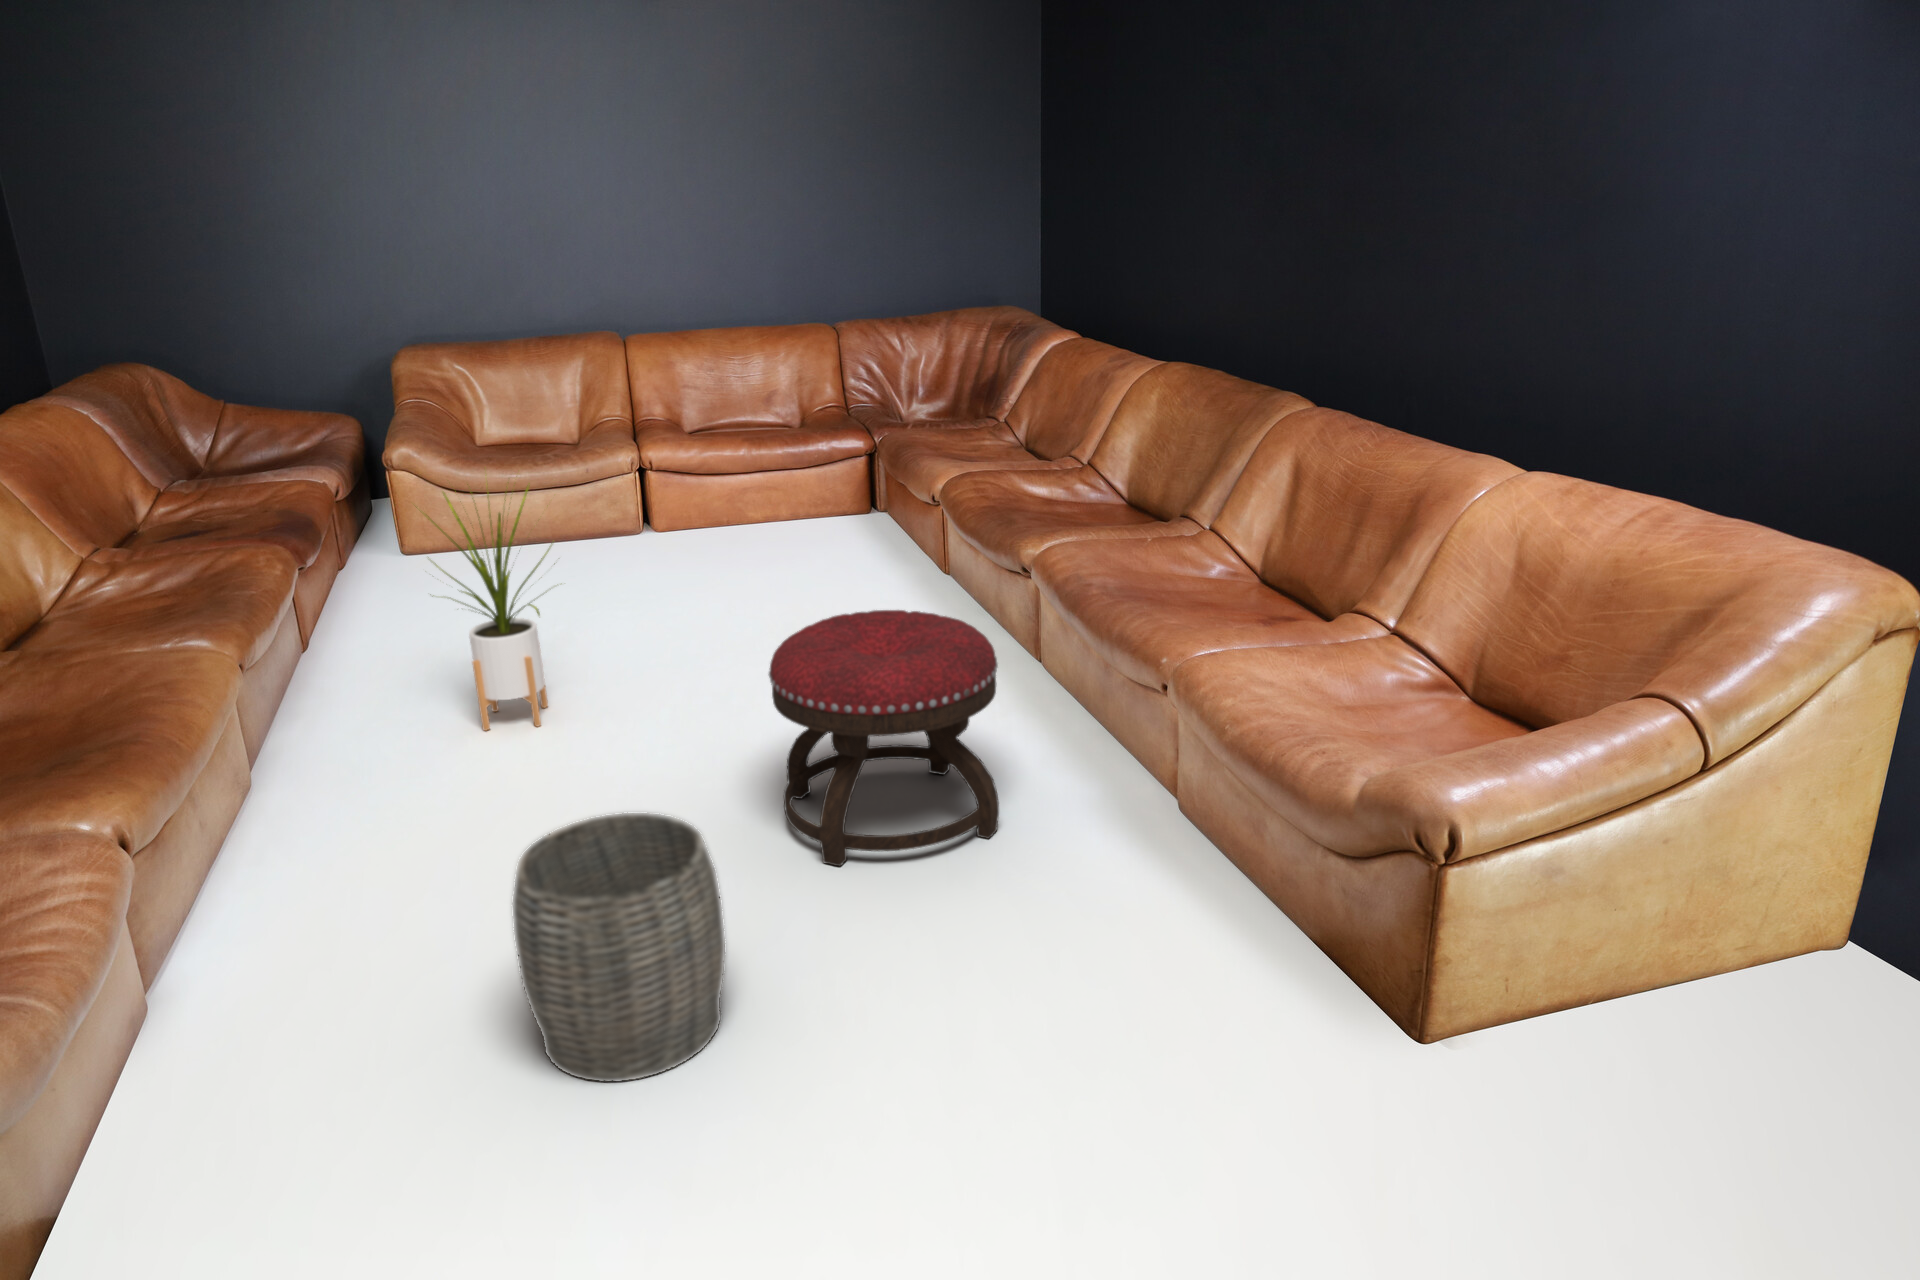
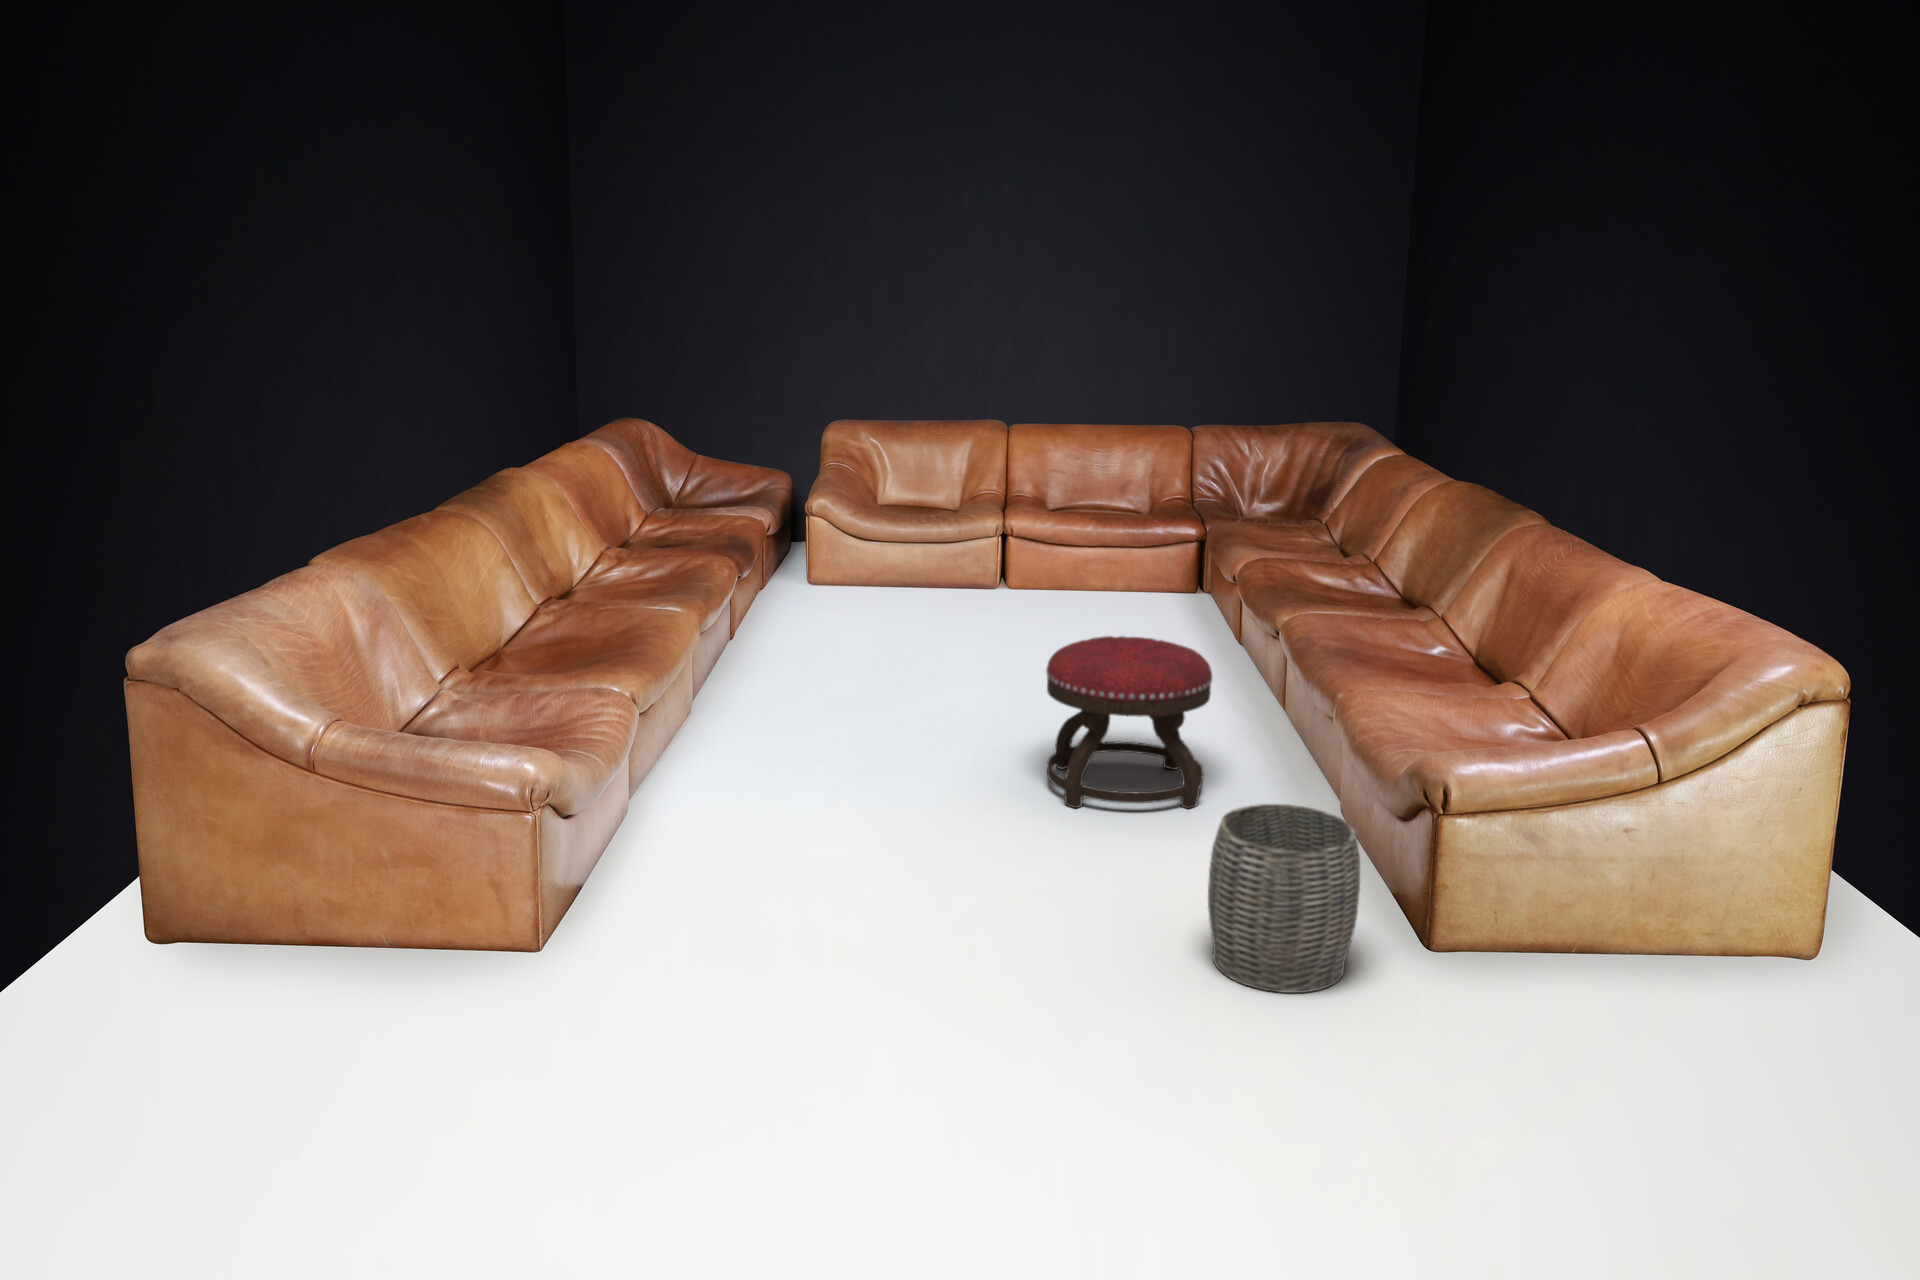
house plant: present [416,485,555,731] -> none [826,510,928,705]
woven basket: present [513,813,725,1082] -> present [1208,804,1360,993]

